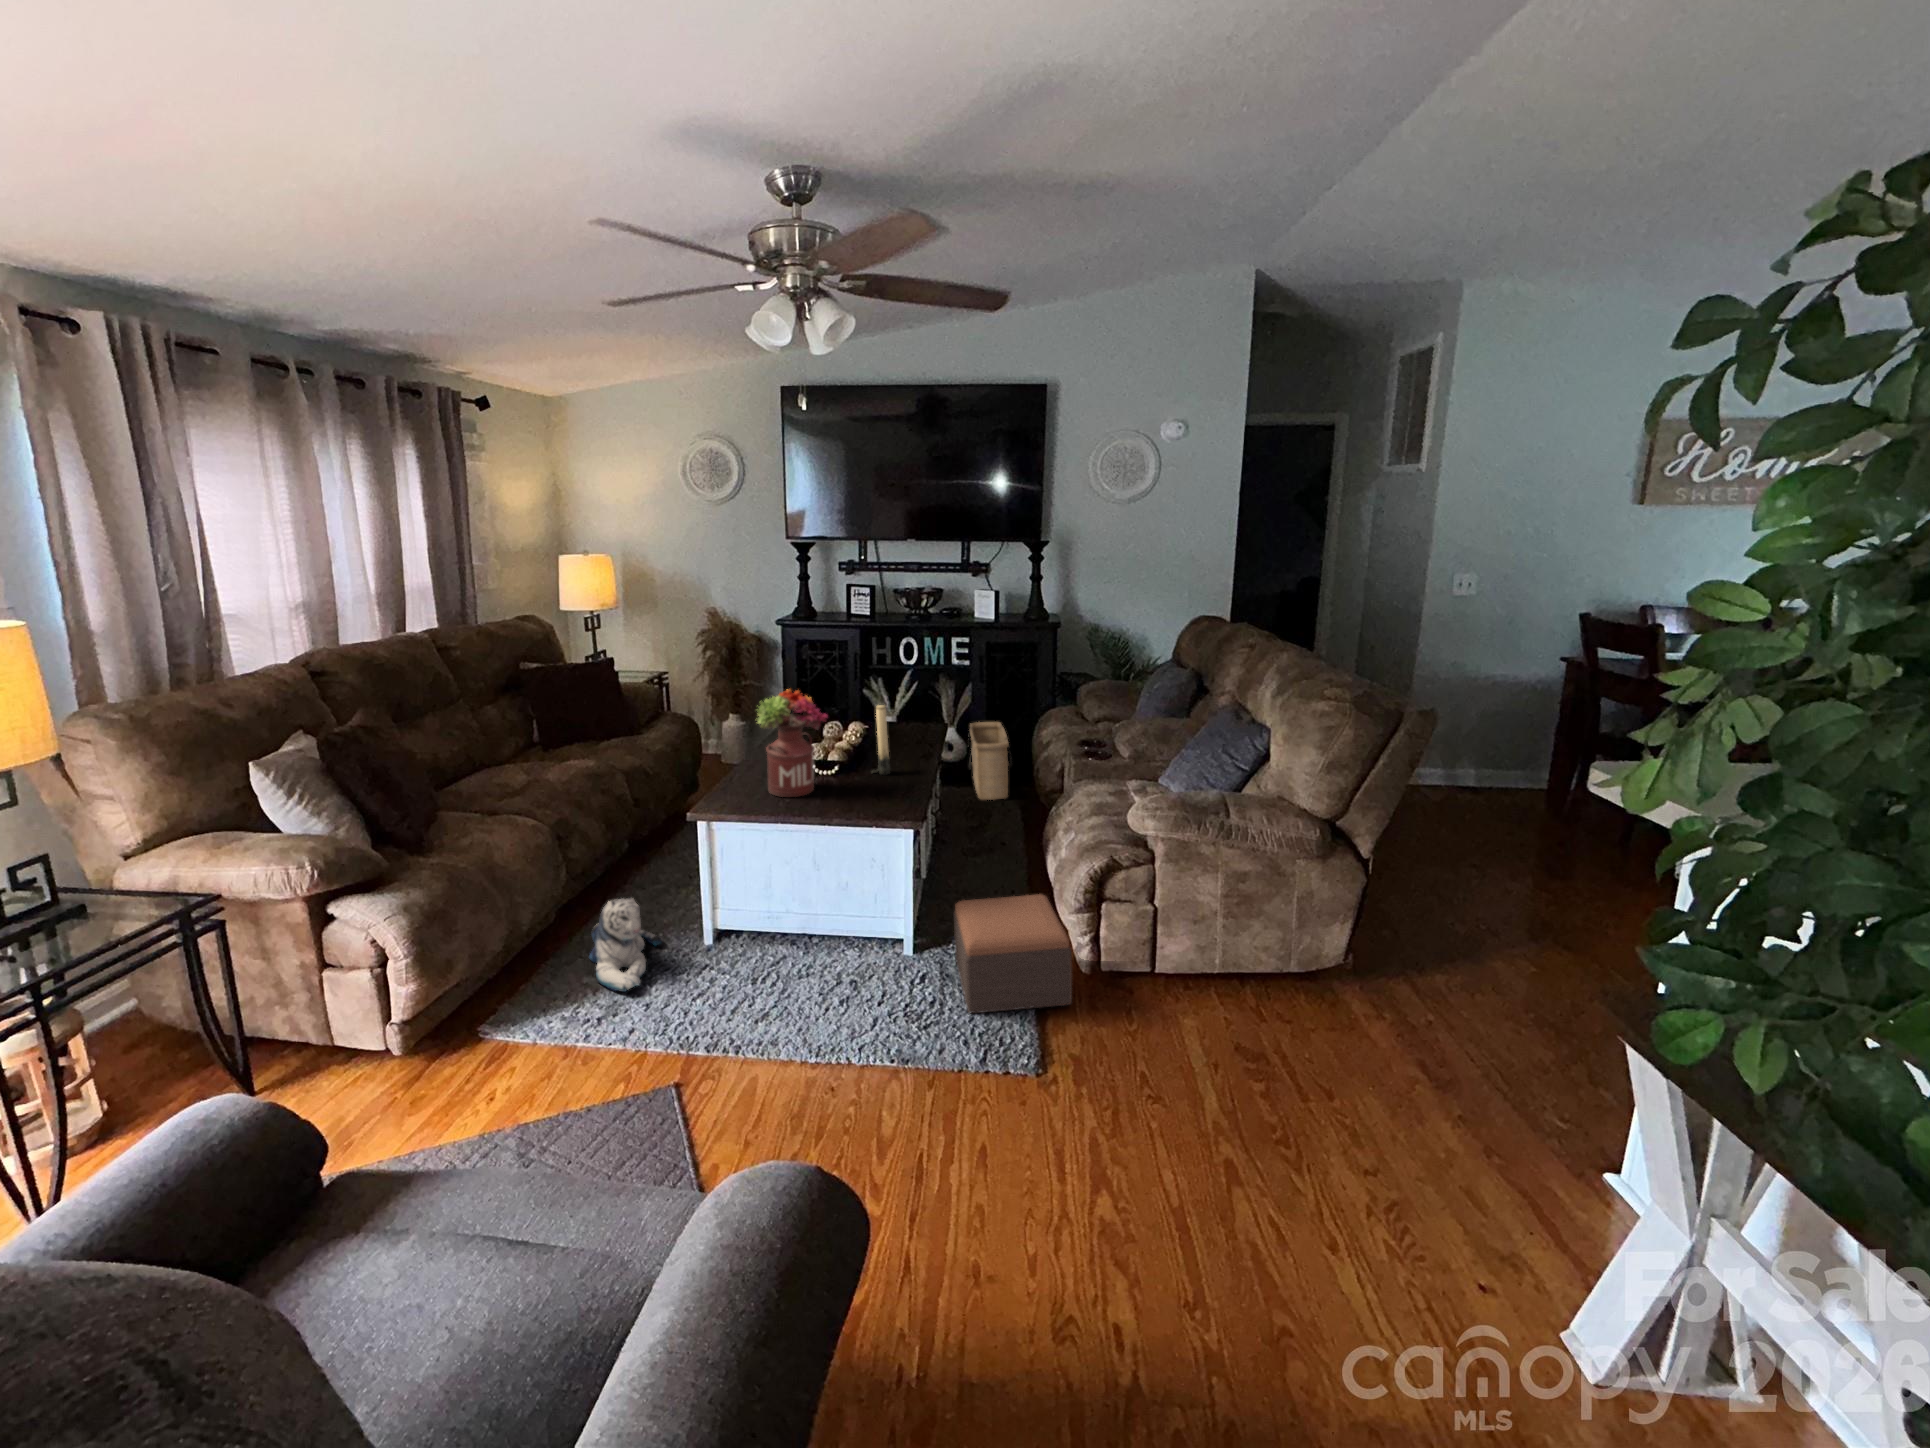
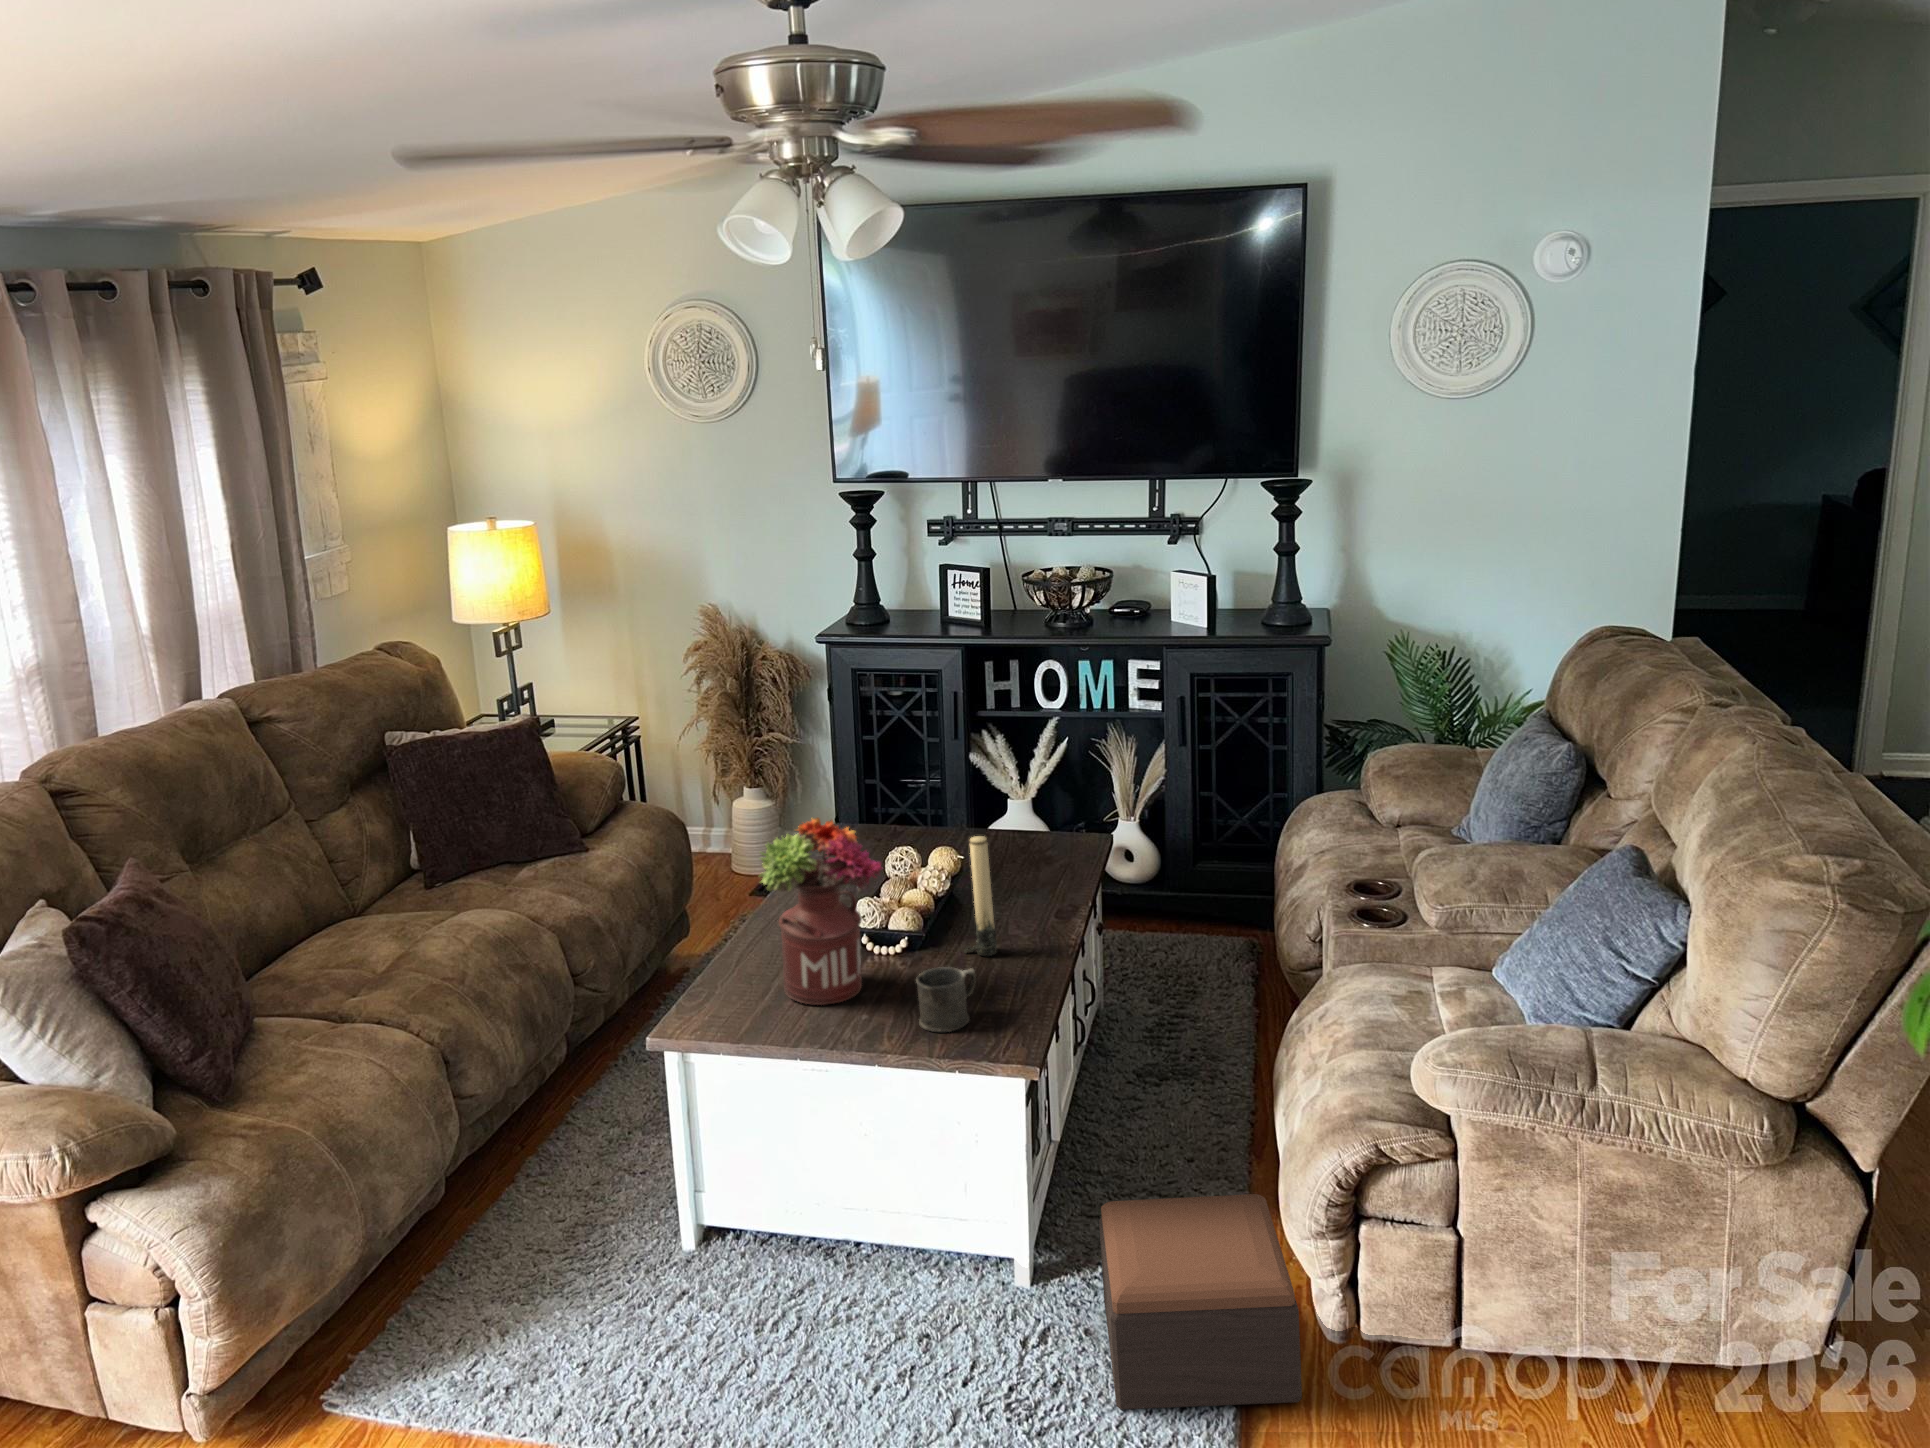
basket: present [970,722,1011,800] -> none [1157,814,1236,963]
mug: none [848,773,882,808] -> present [916,967,976,1032]
plush toy: present [589,898,661,992] -> none [493,1177,612,1340]

